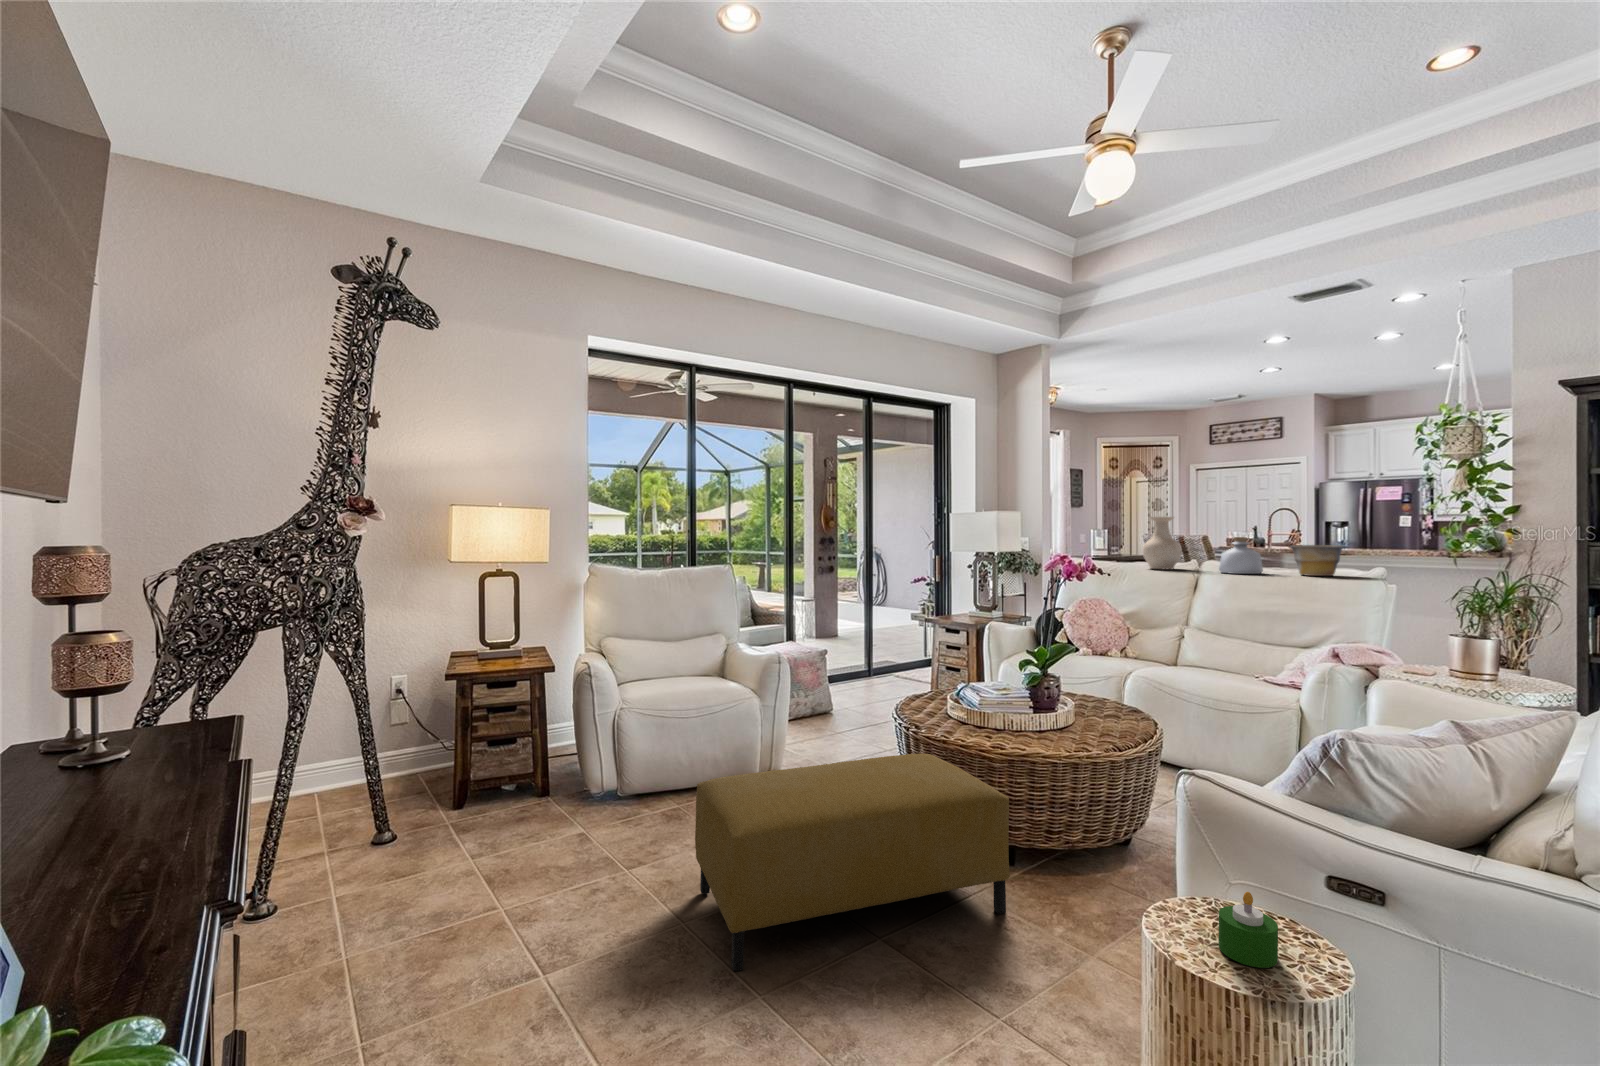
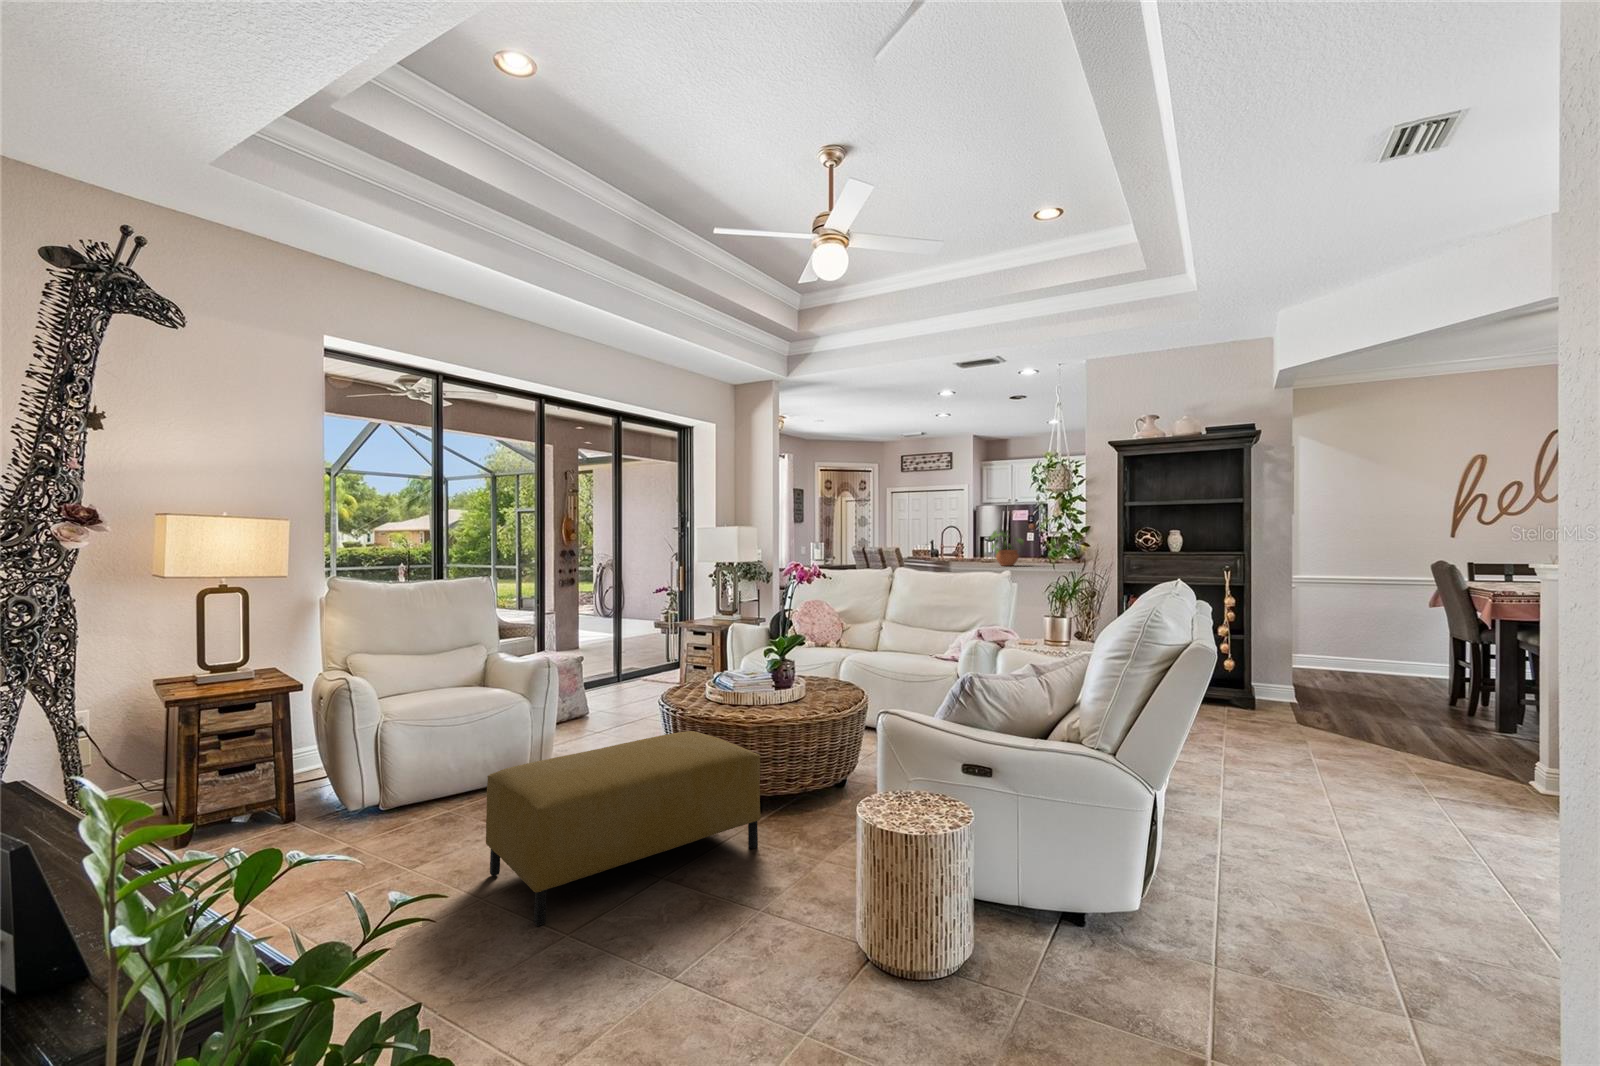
potted plant: none [1338,508,1400,561] -> present [989,530,1024,566]
vase: present [1143,517,1181,569] -> none [853,532,881,574]
bottle: present [1219,537,1263,574] -> none [907,548,937,577]
bowl: present [1290,545,1344,576] -> none [954,554,988,577]
candle: present [1218,892,1278,968] -> none [903,774,935,819]

